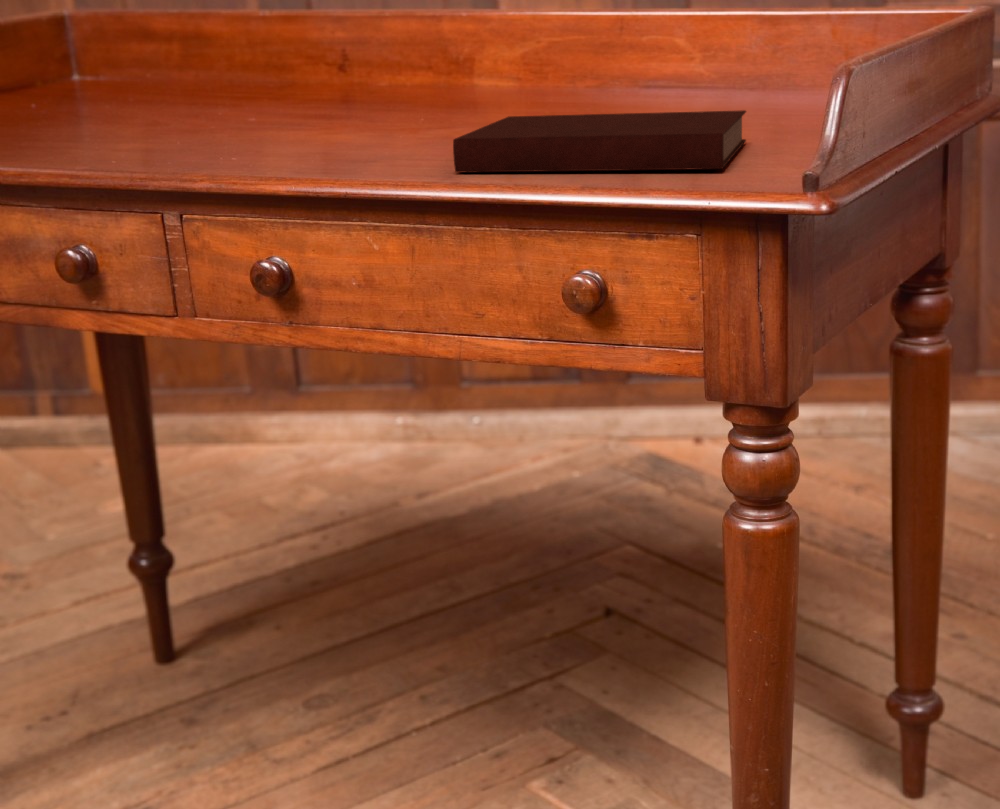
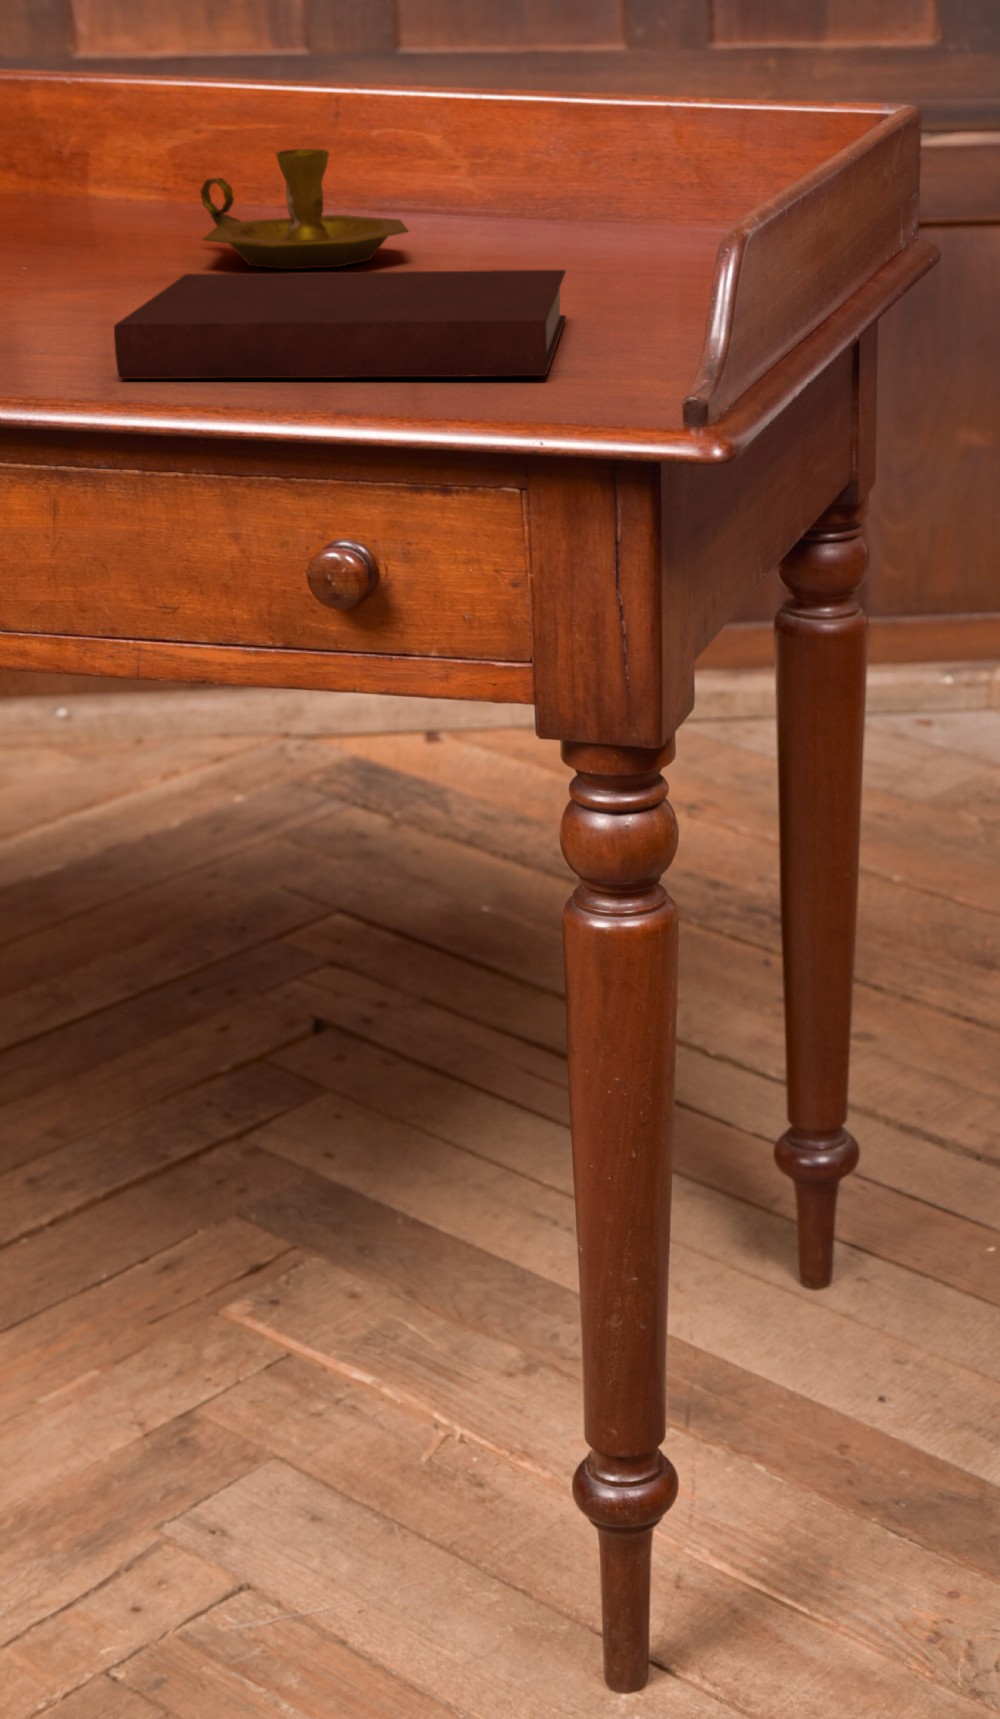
candlestick: none [528,49,656,121] -> present [201,149,408,269]

